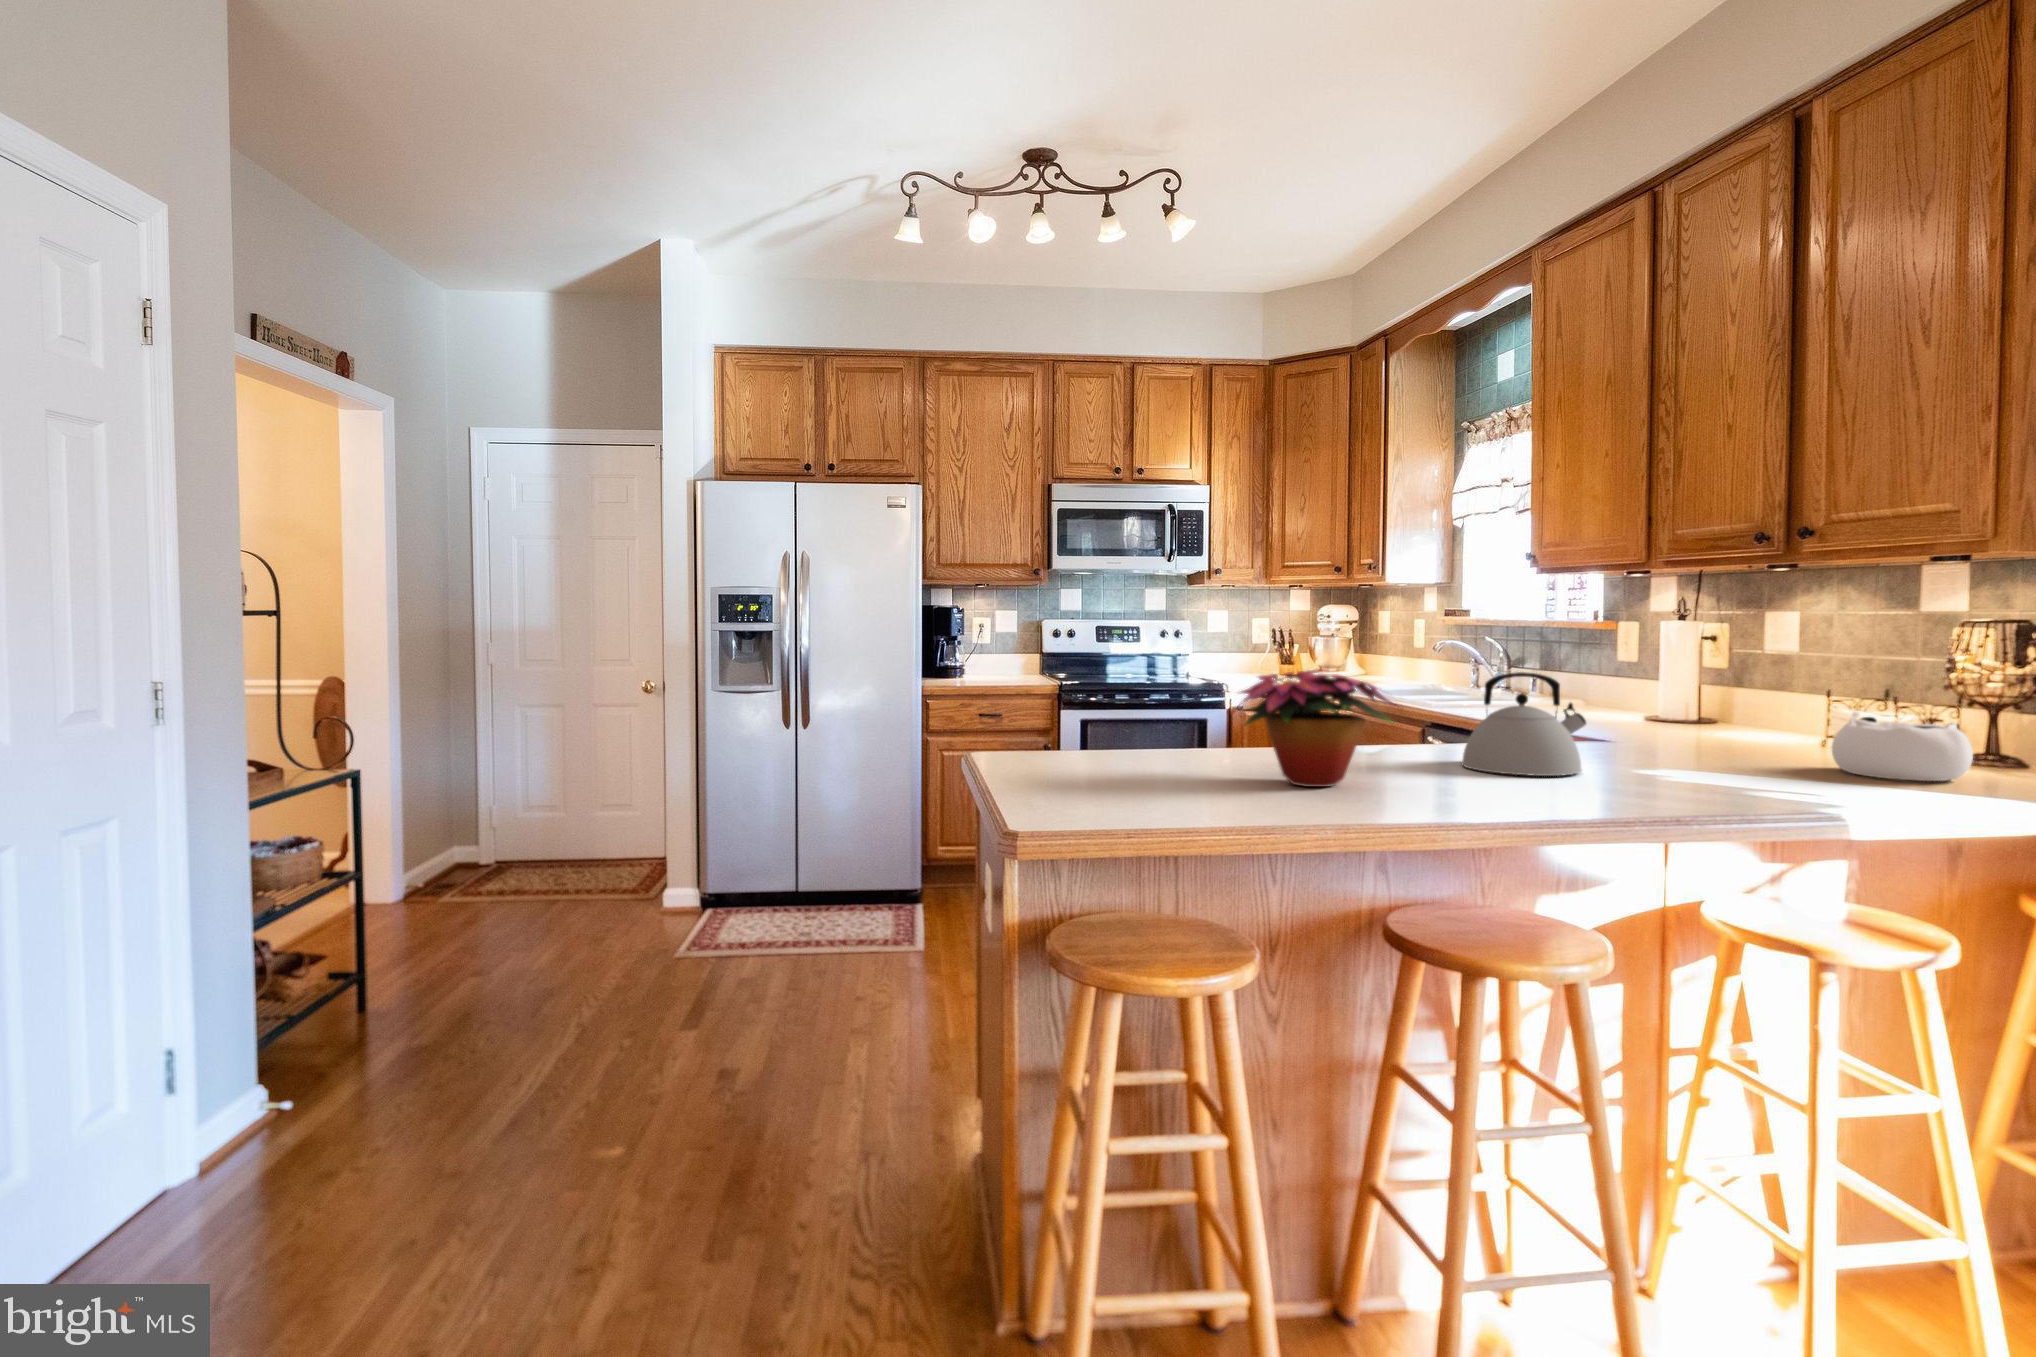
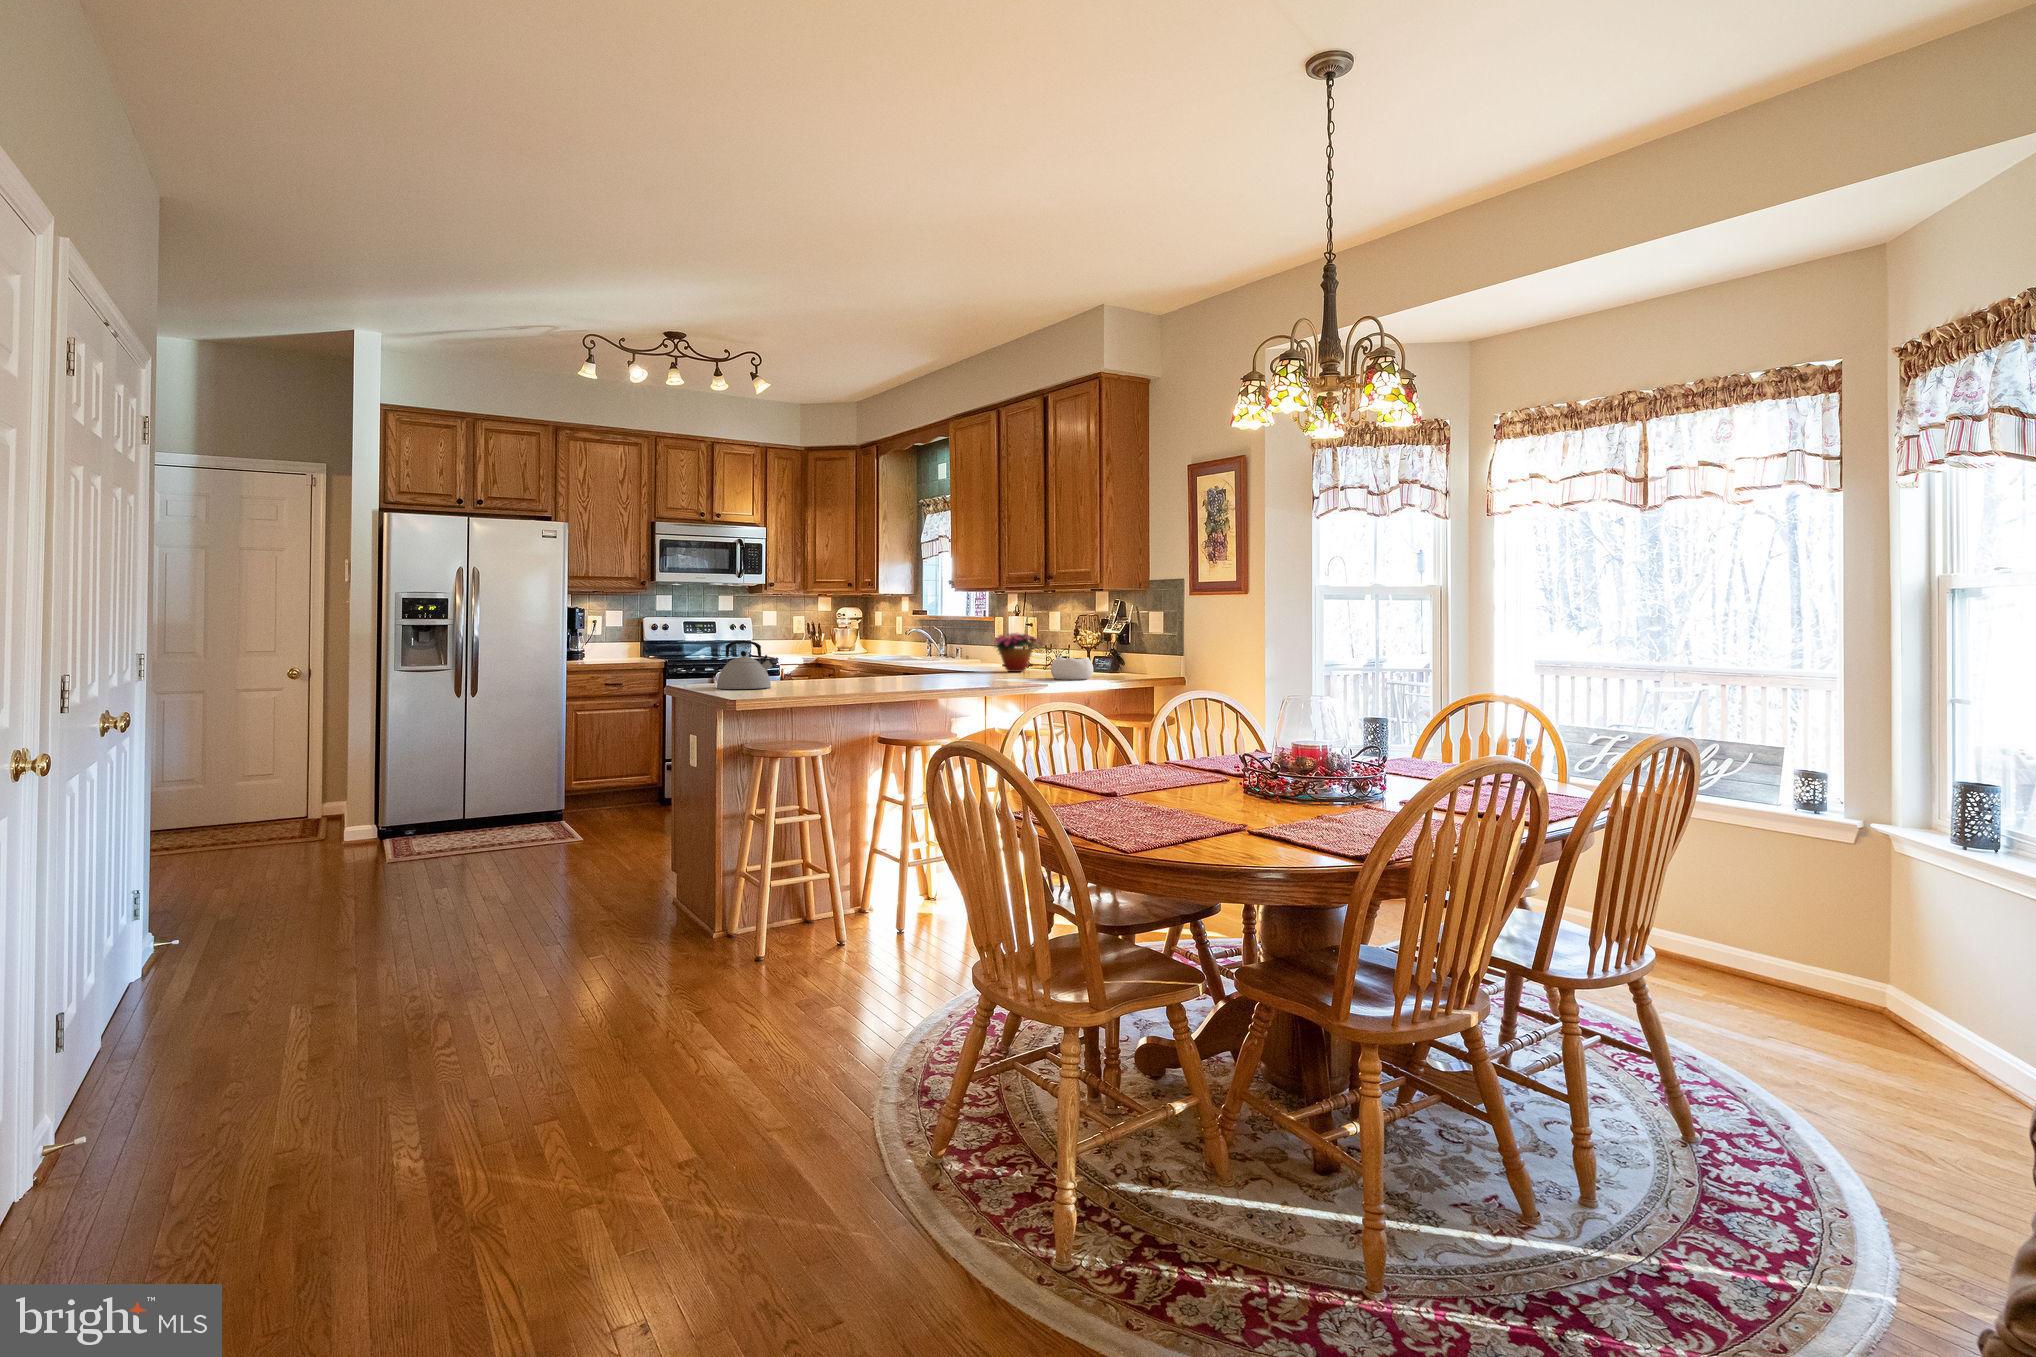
flower arrangement: present [1241,669,1396,787] -> present [995,633,1037,672]
kettle: present [1462,672,1586,776] -> present [717,641,773,689]

